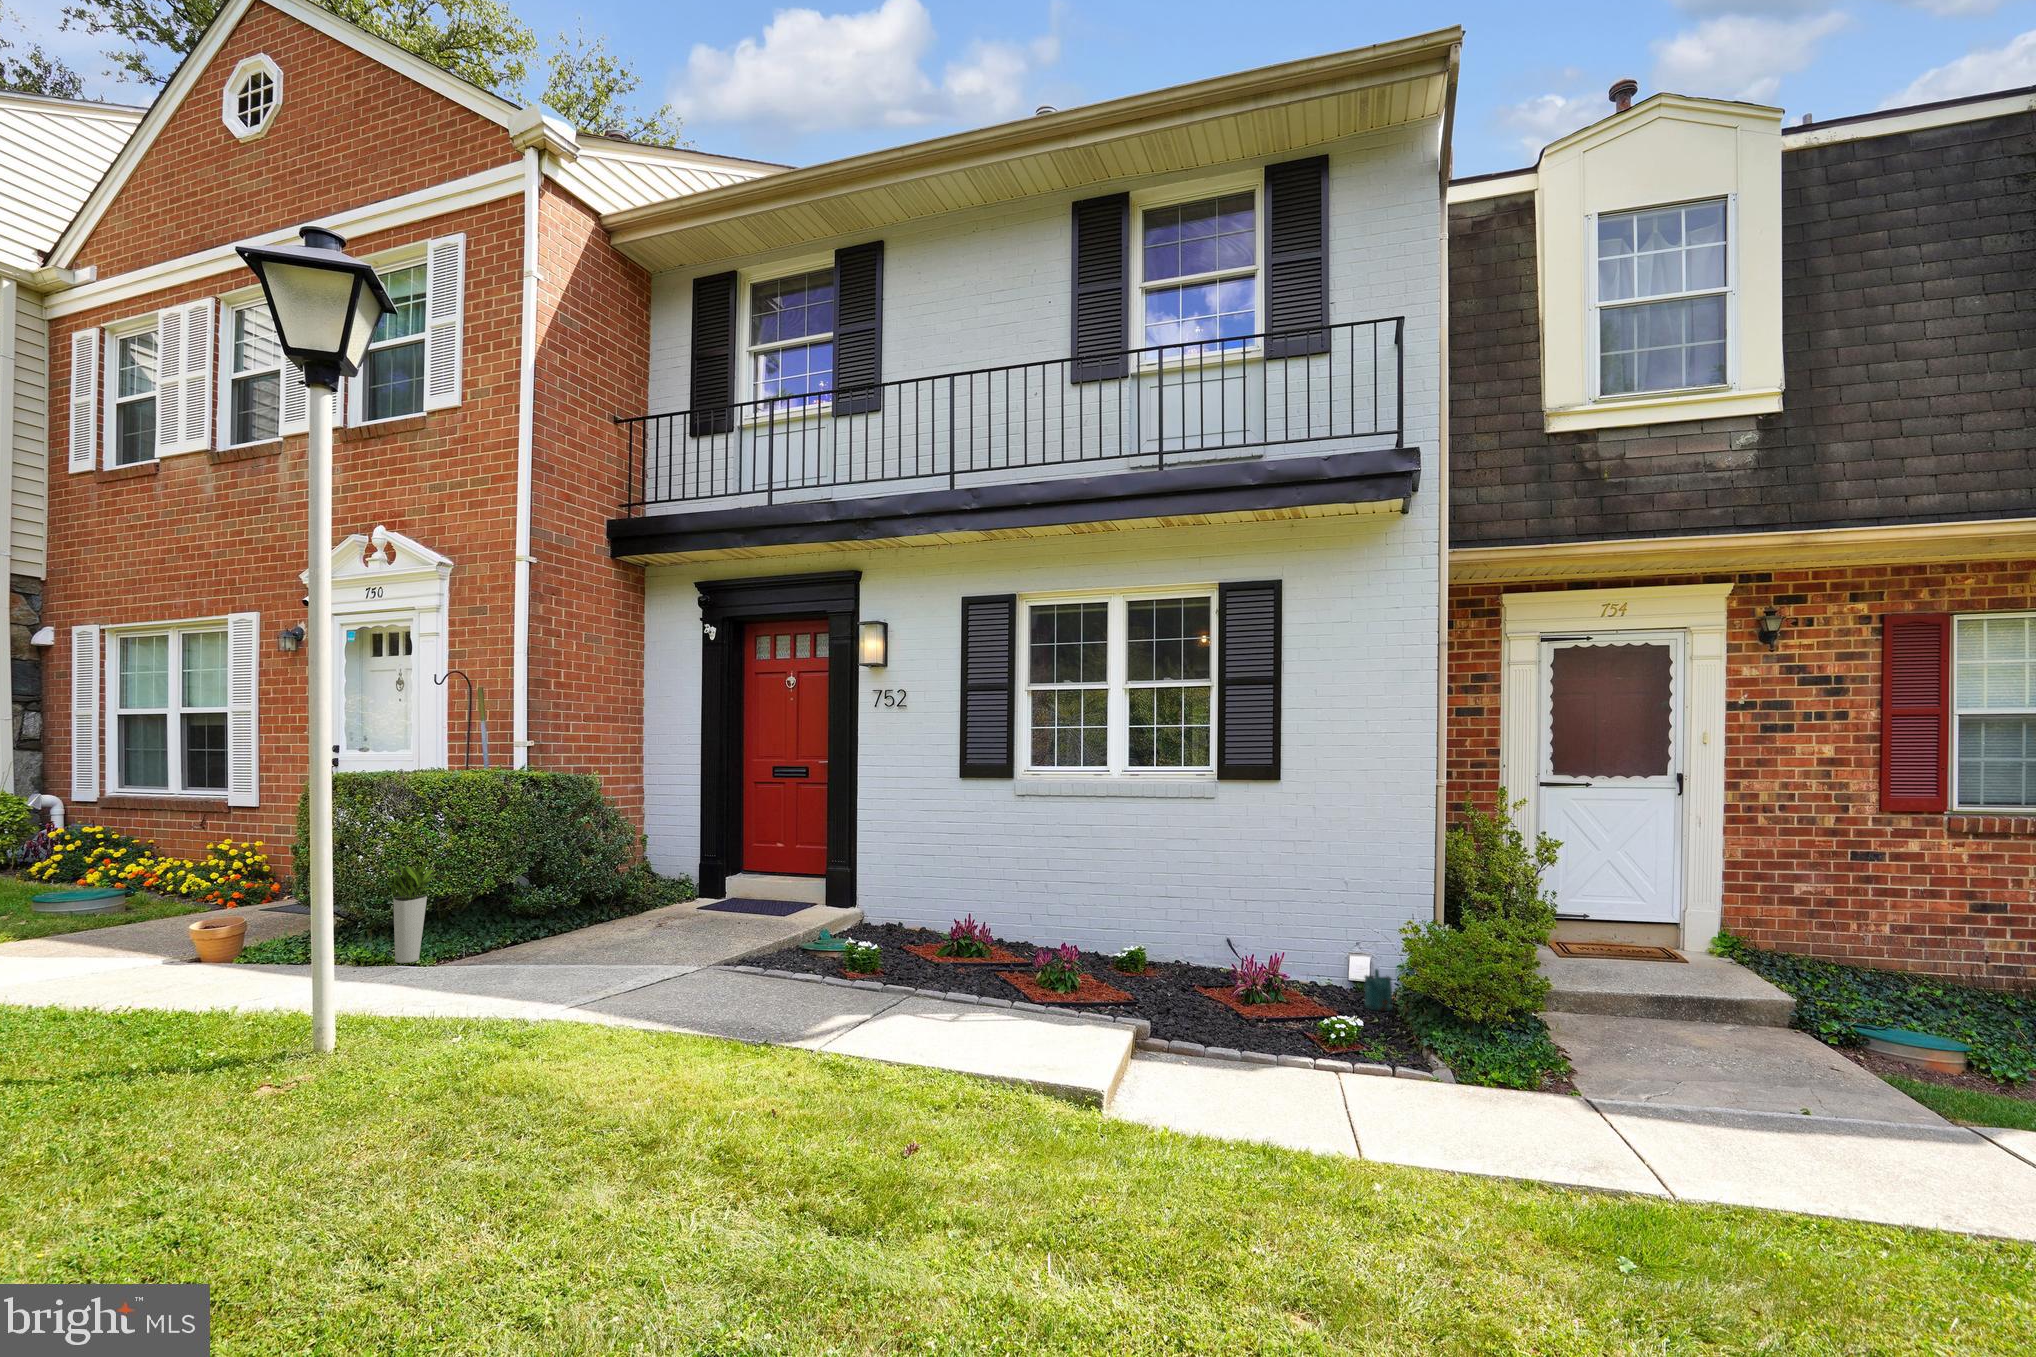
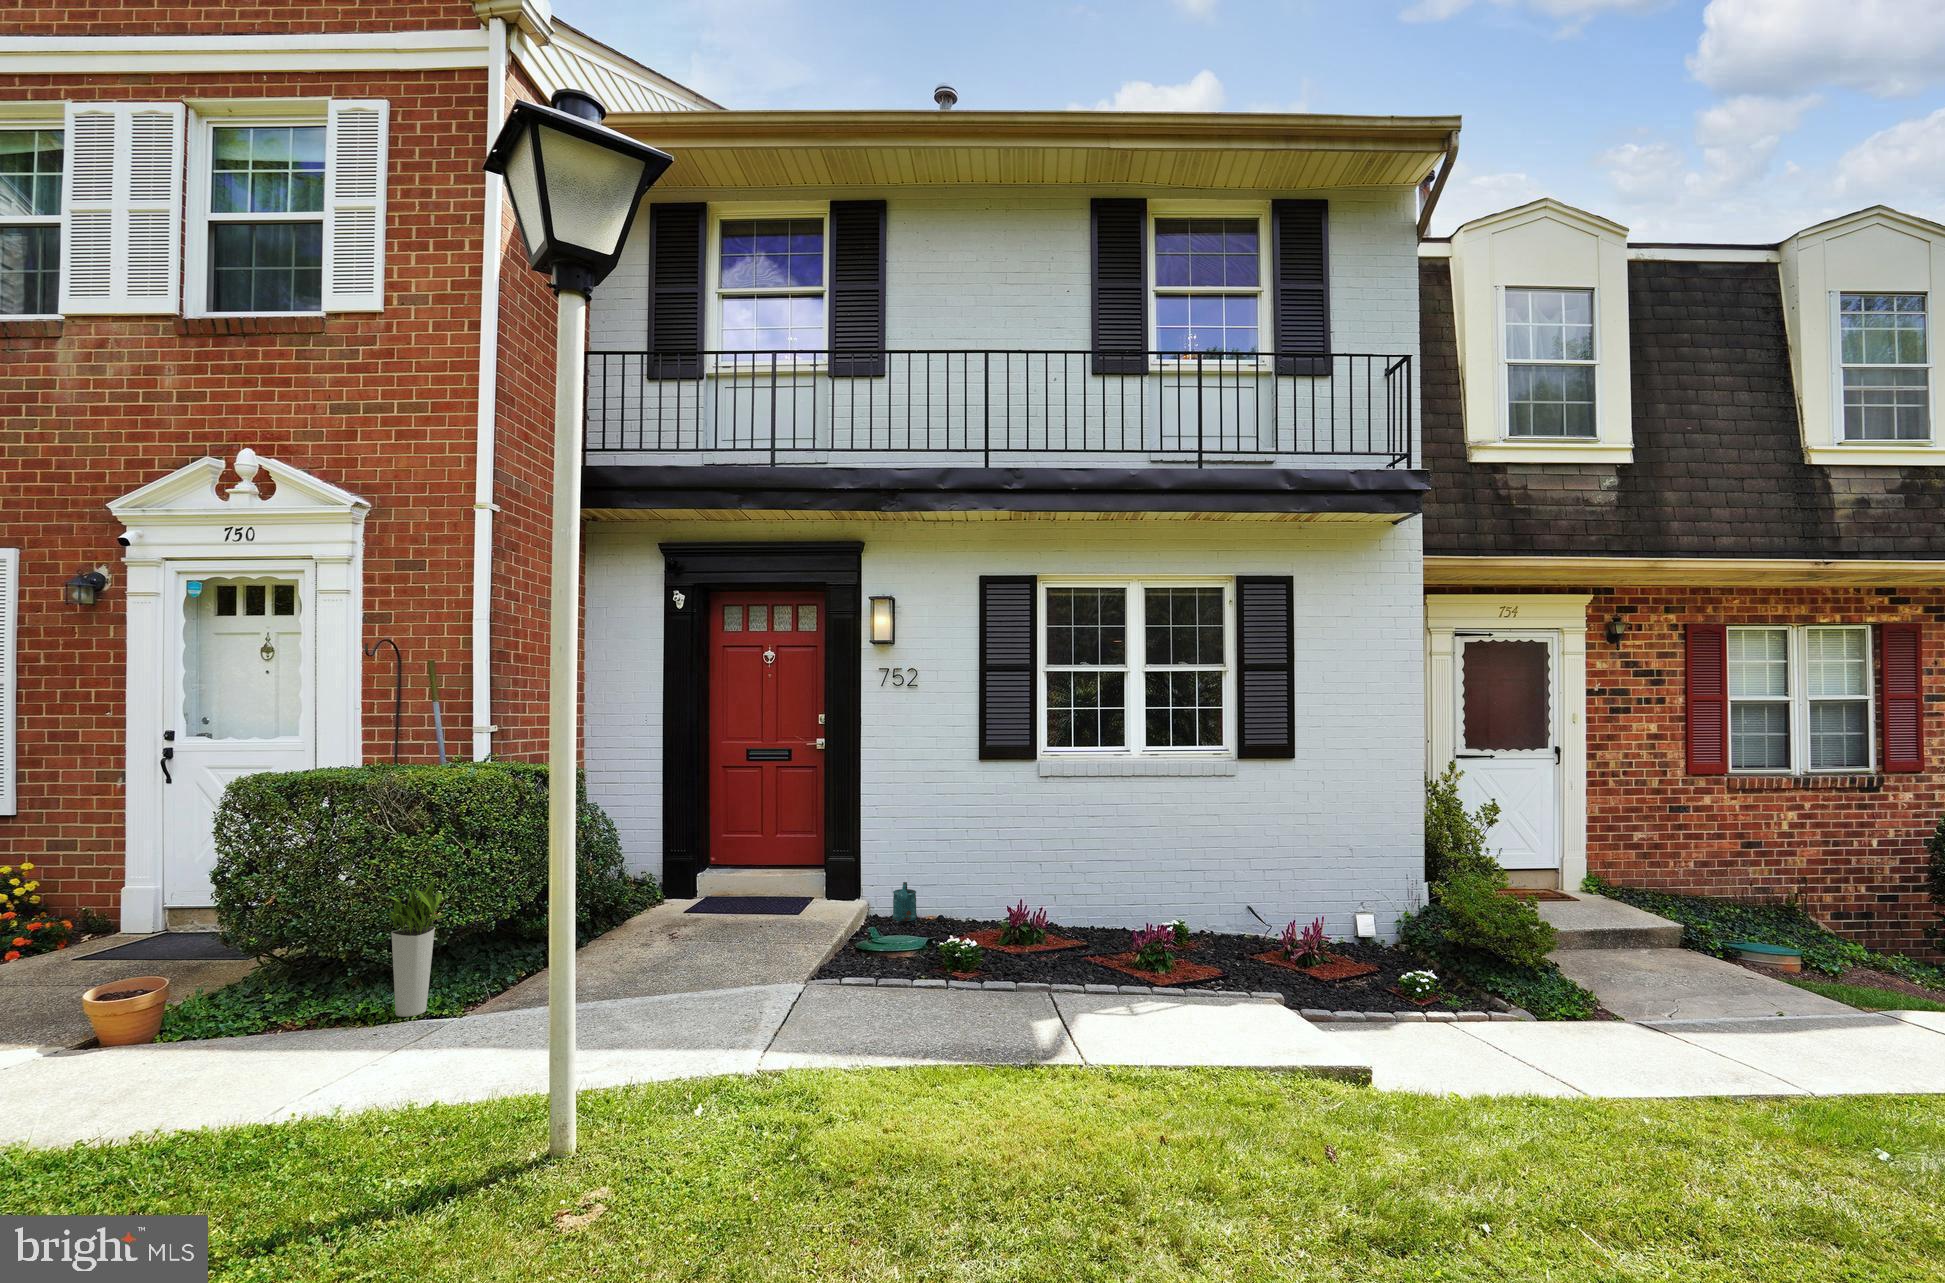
watering can: present [1364,969,1392,1011] -> present [893,882,917,921]

